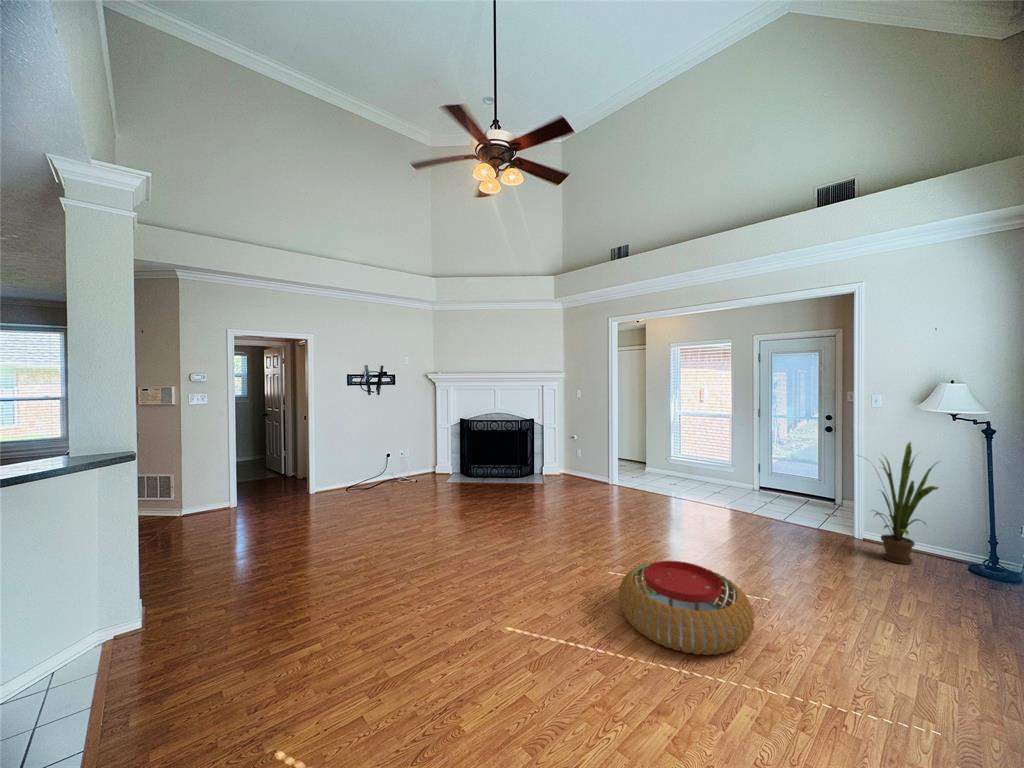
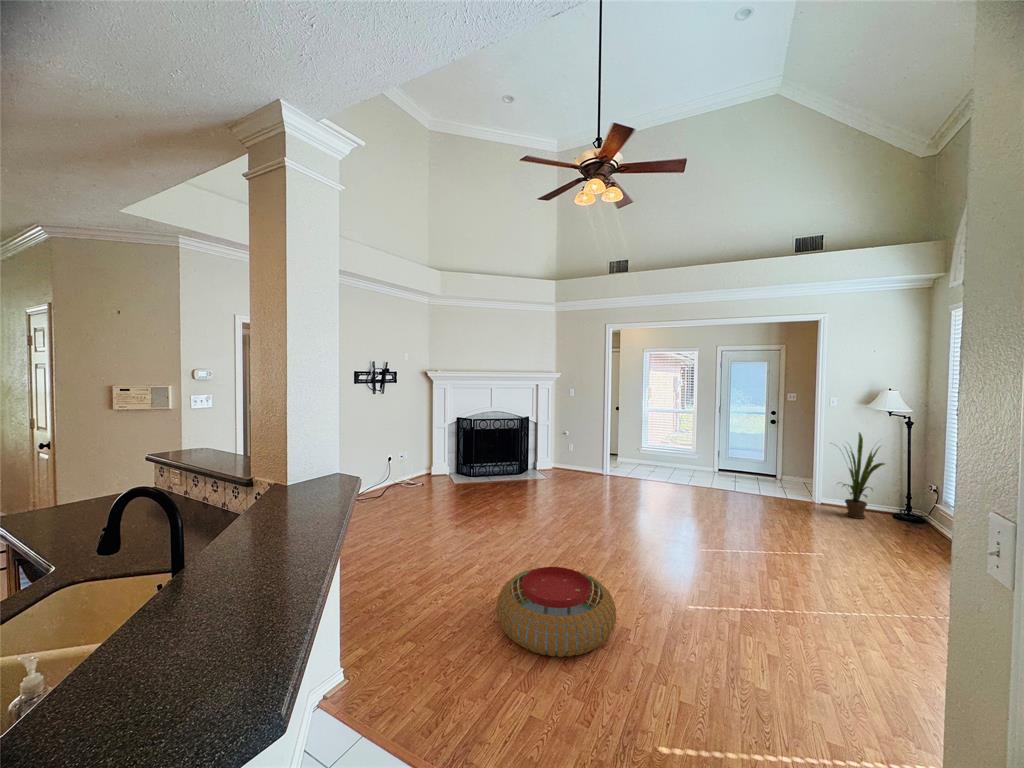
pouf: present [619,561,754,655] -> present [497,567,616,657]

